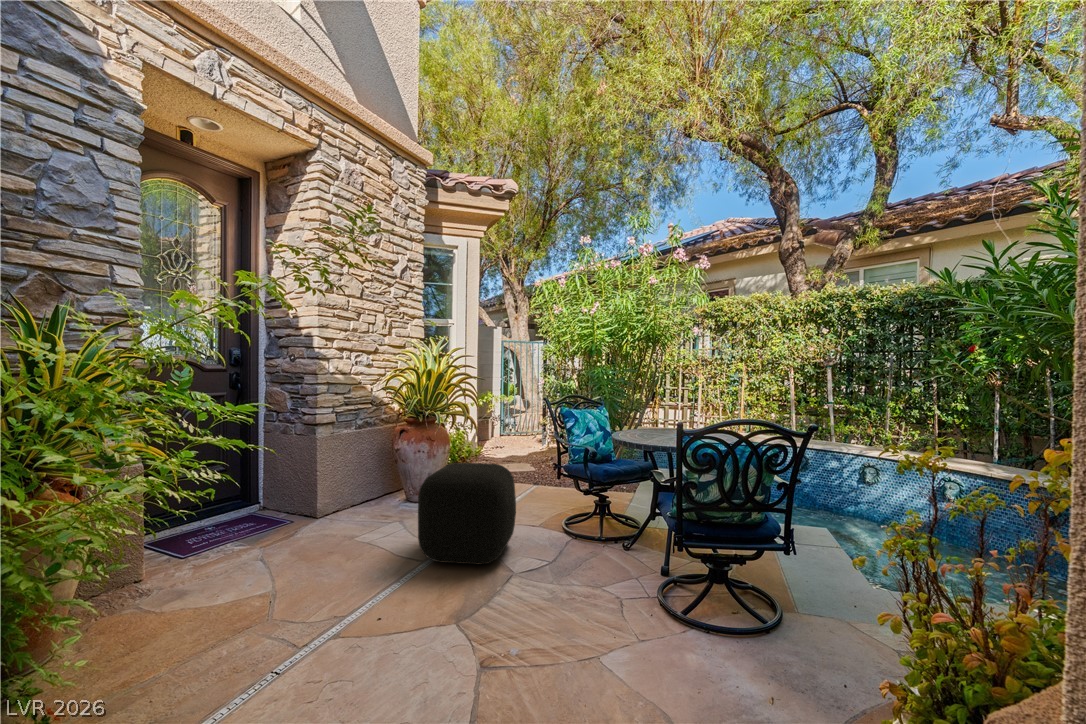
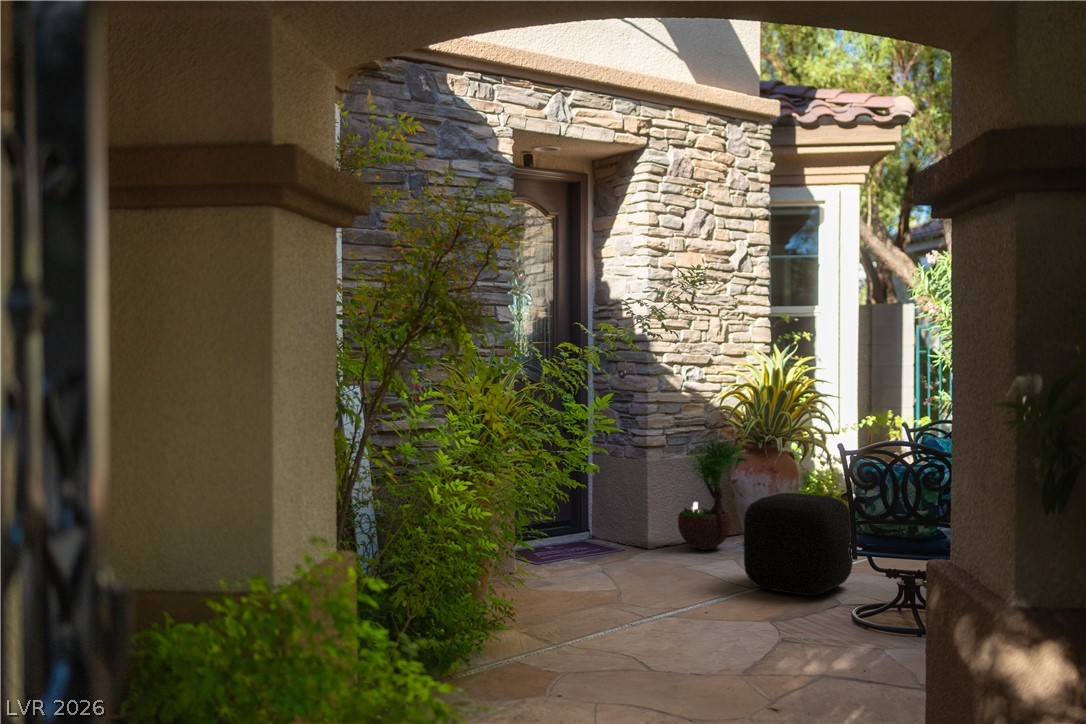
potted tree: none [347,406,412,513] -> present [678,435,743,550]

